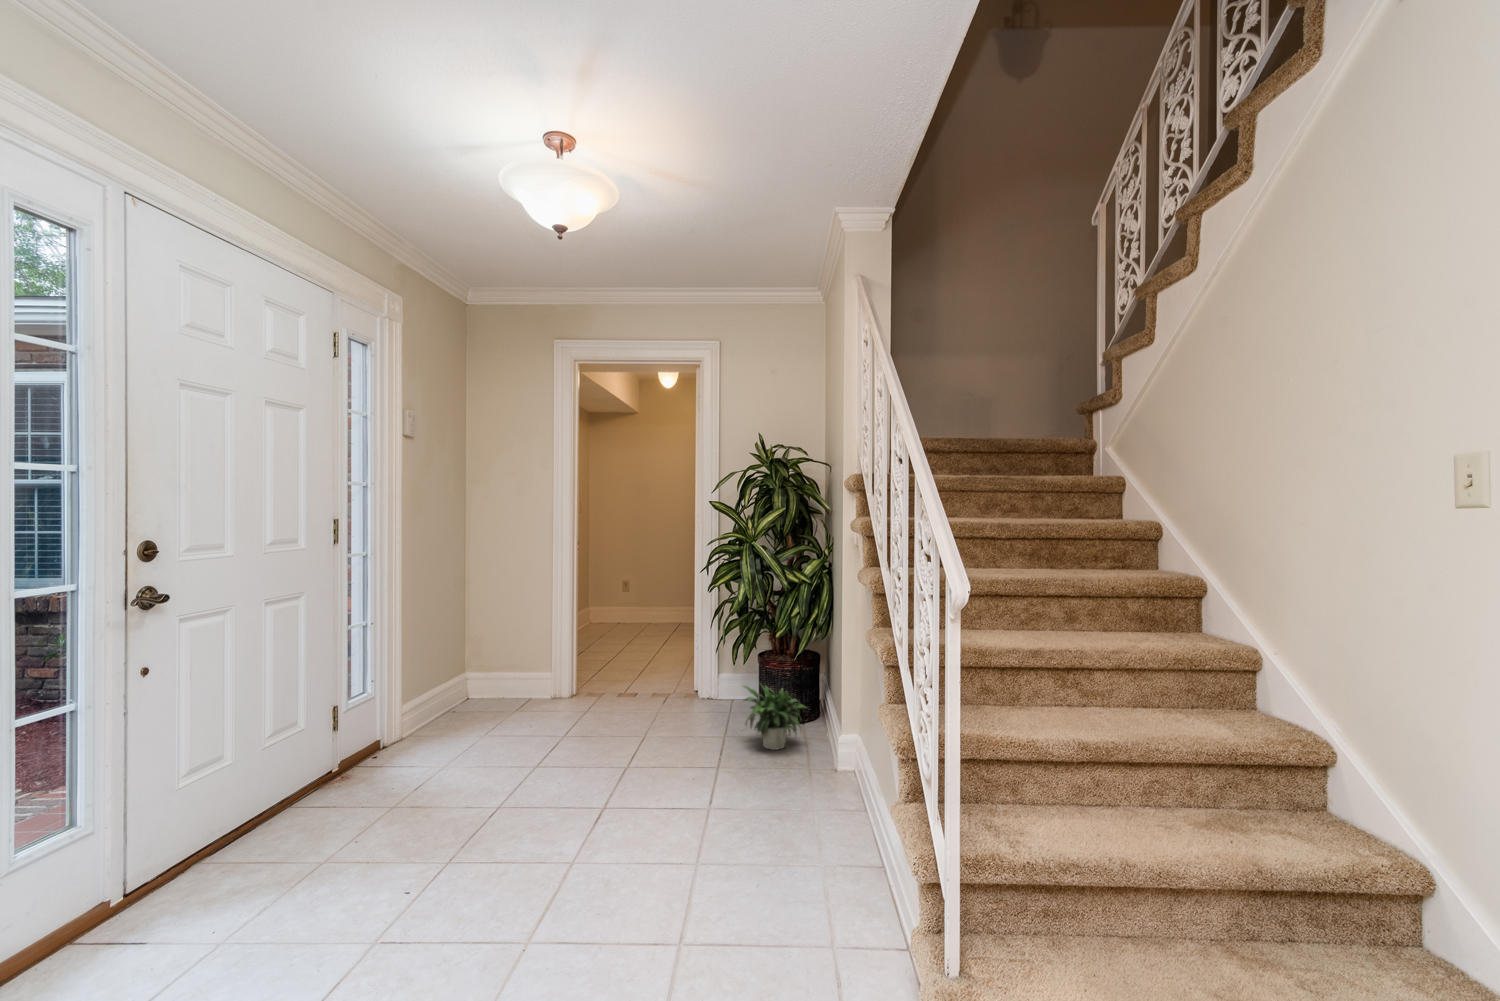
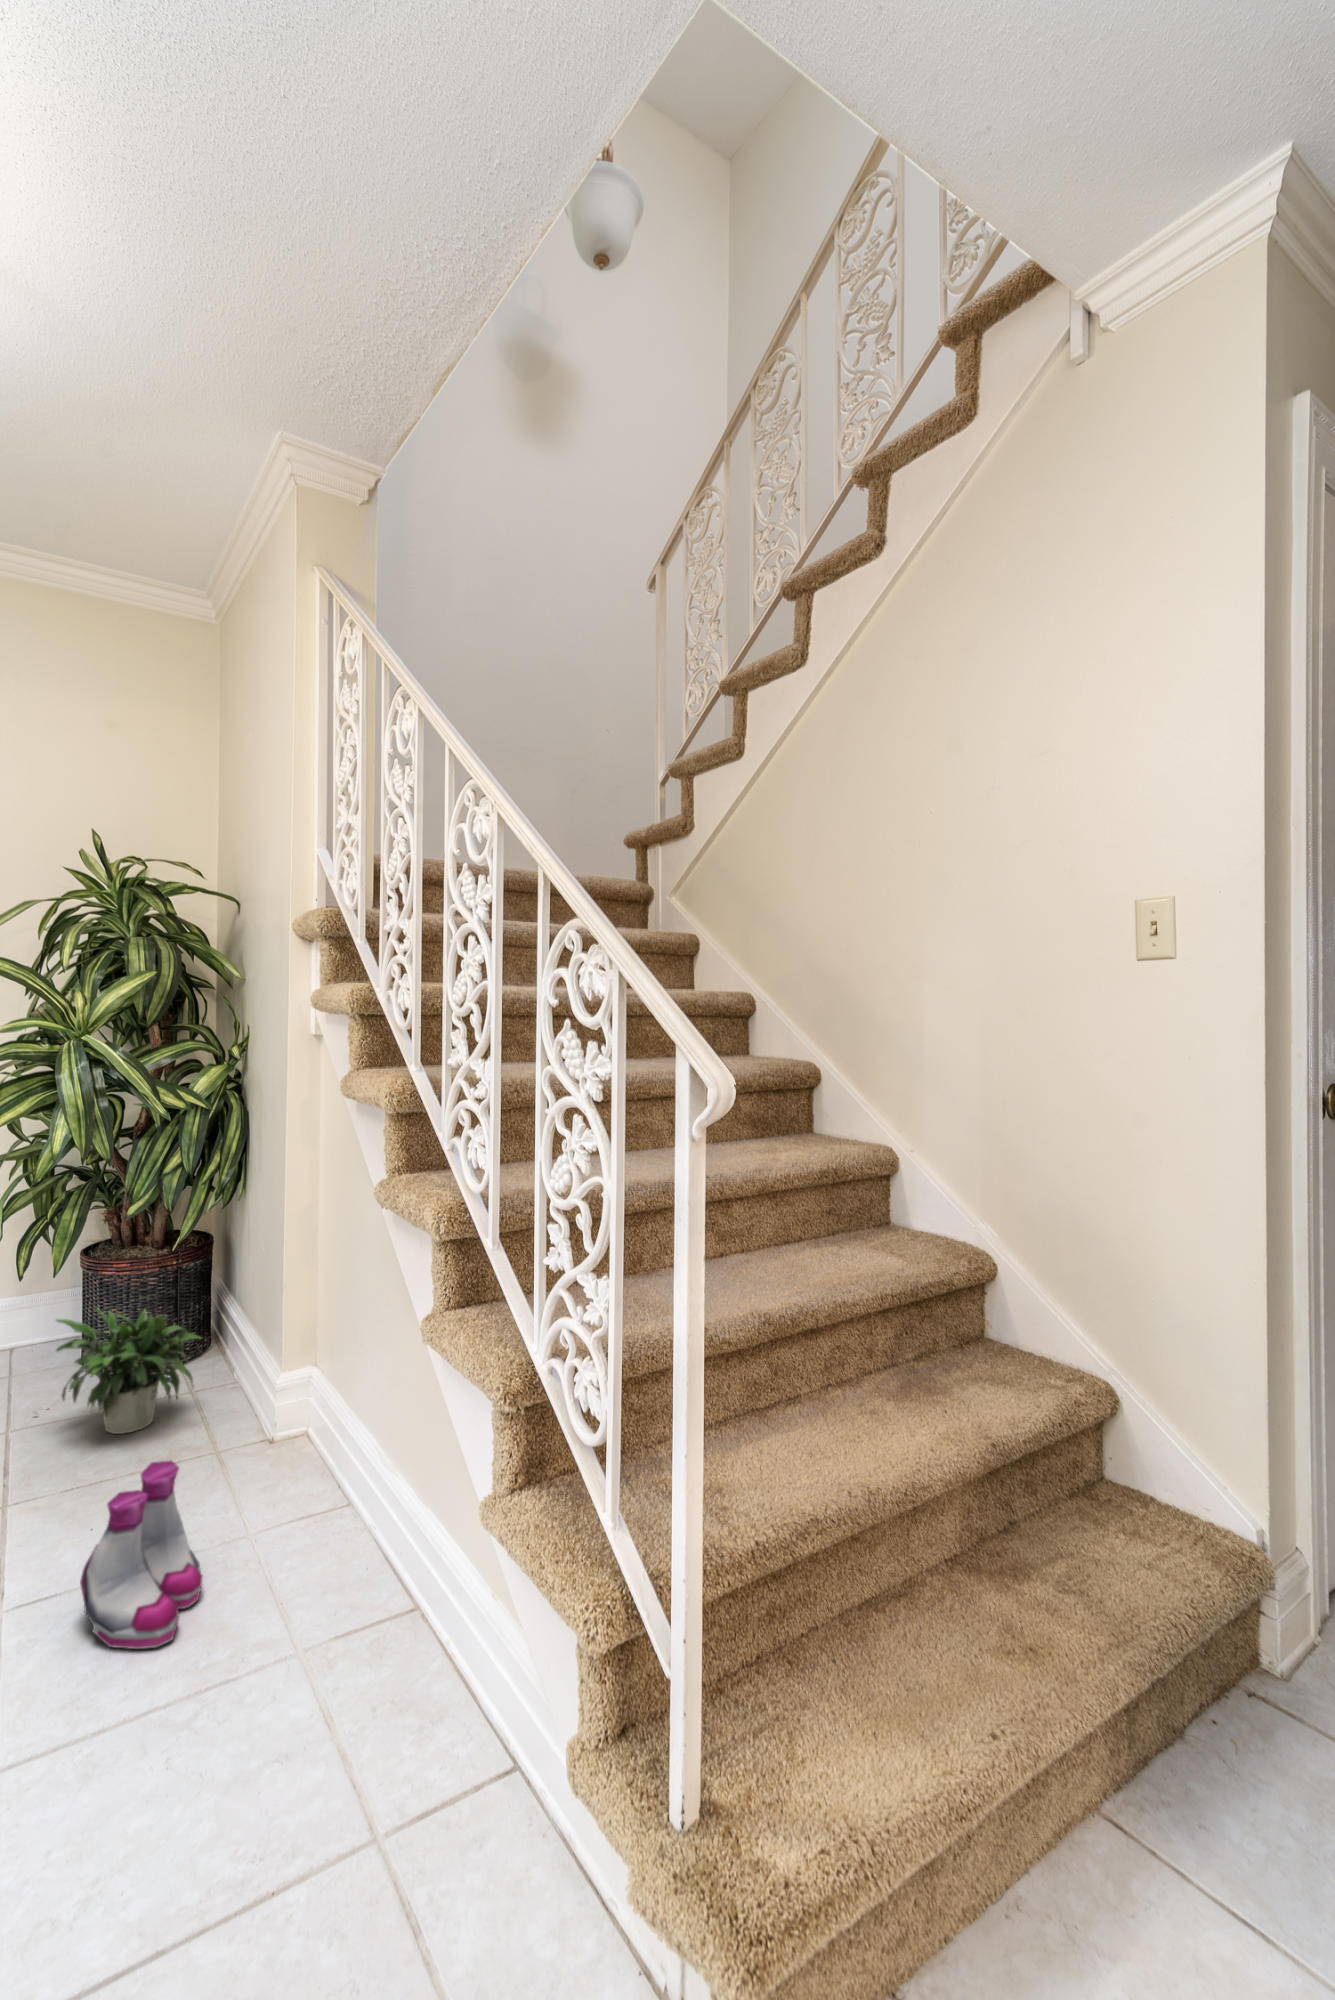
boots: none [739,757,789,841] -> present [80,1461,202,1649]

